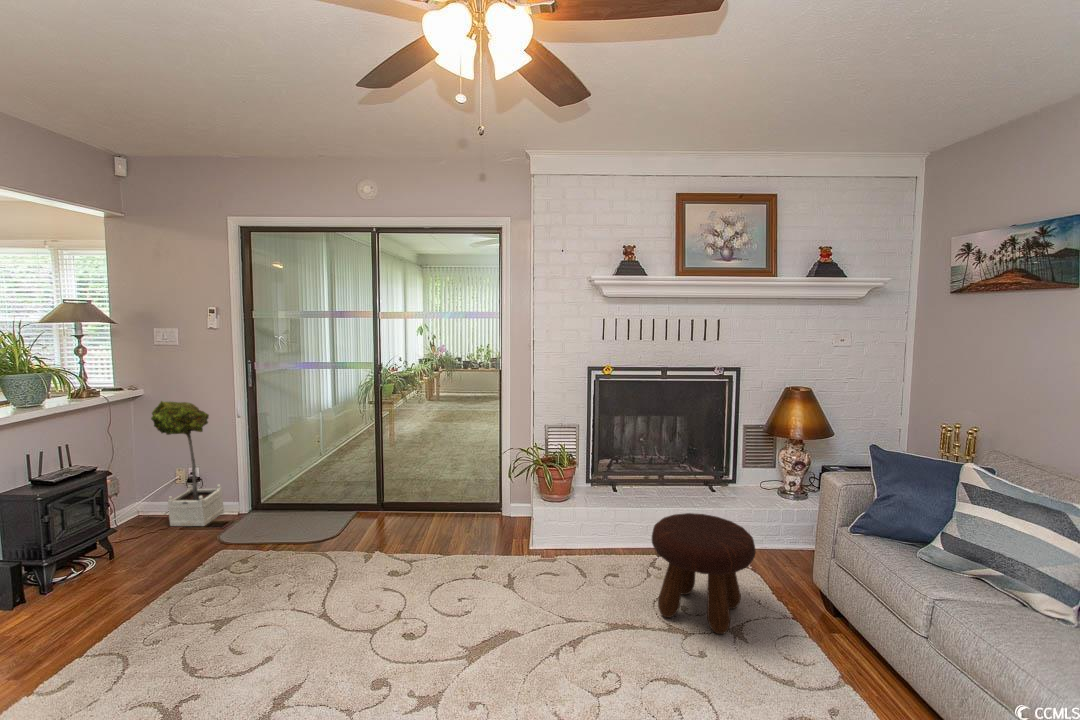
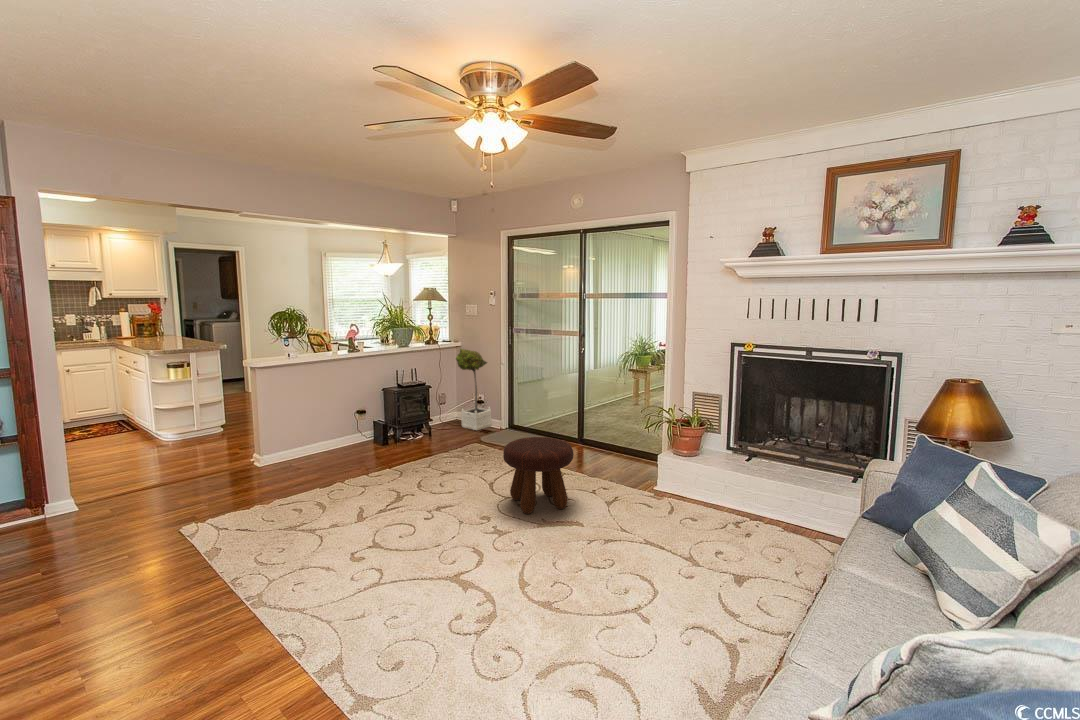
footstool: present [652,513,756,634] -> present [503,437,574,514]

